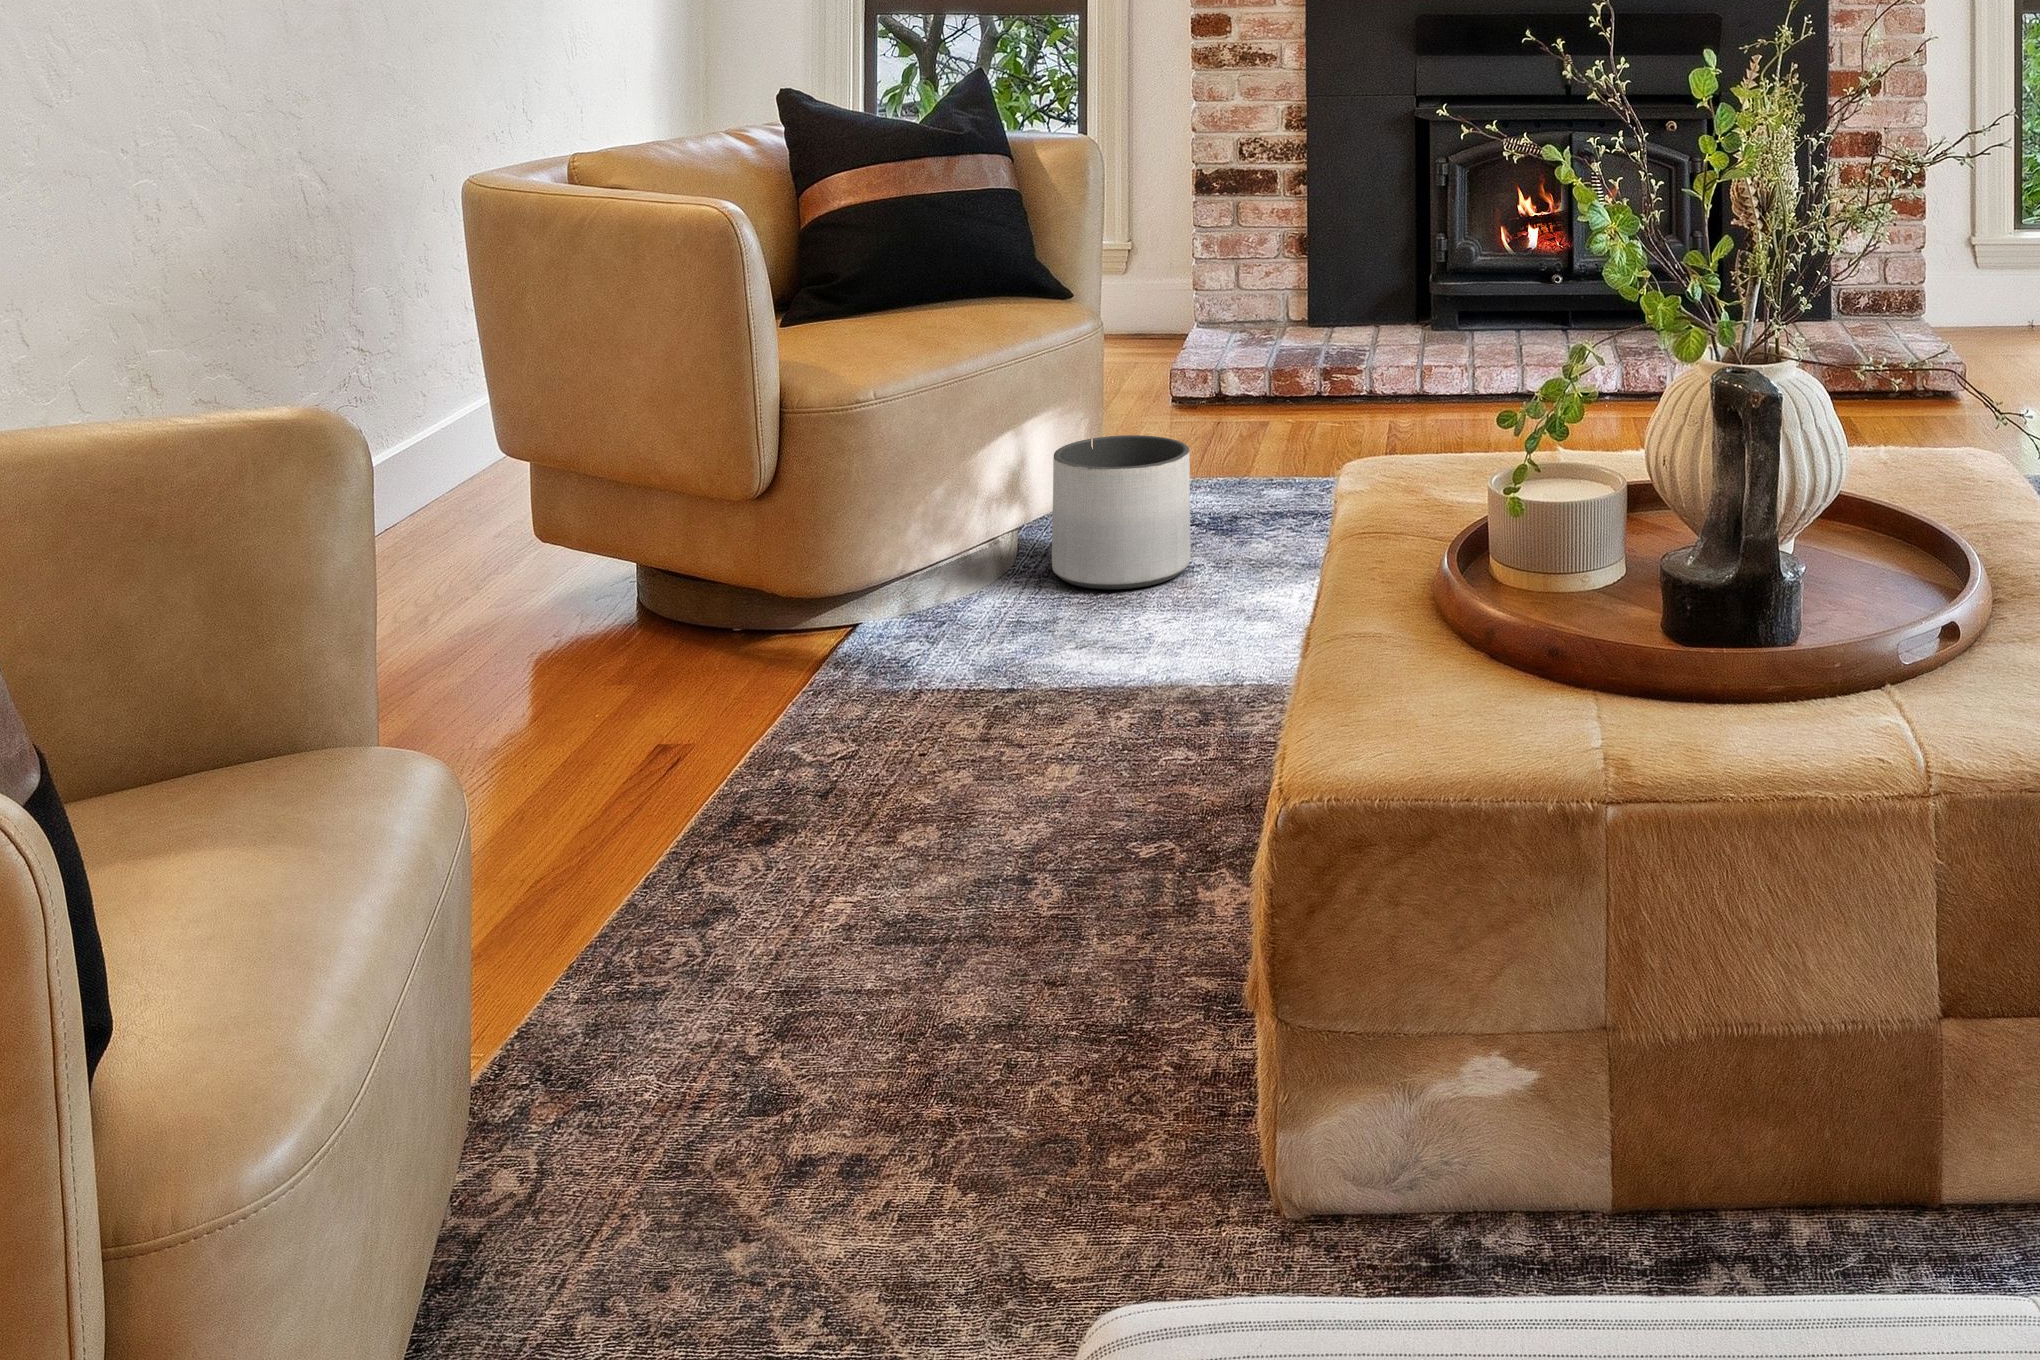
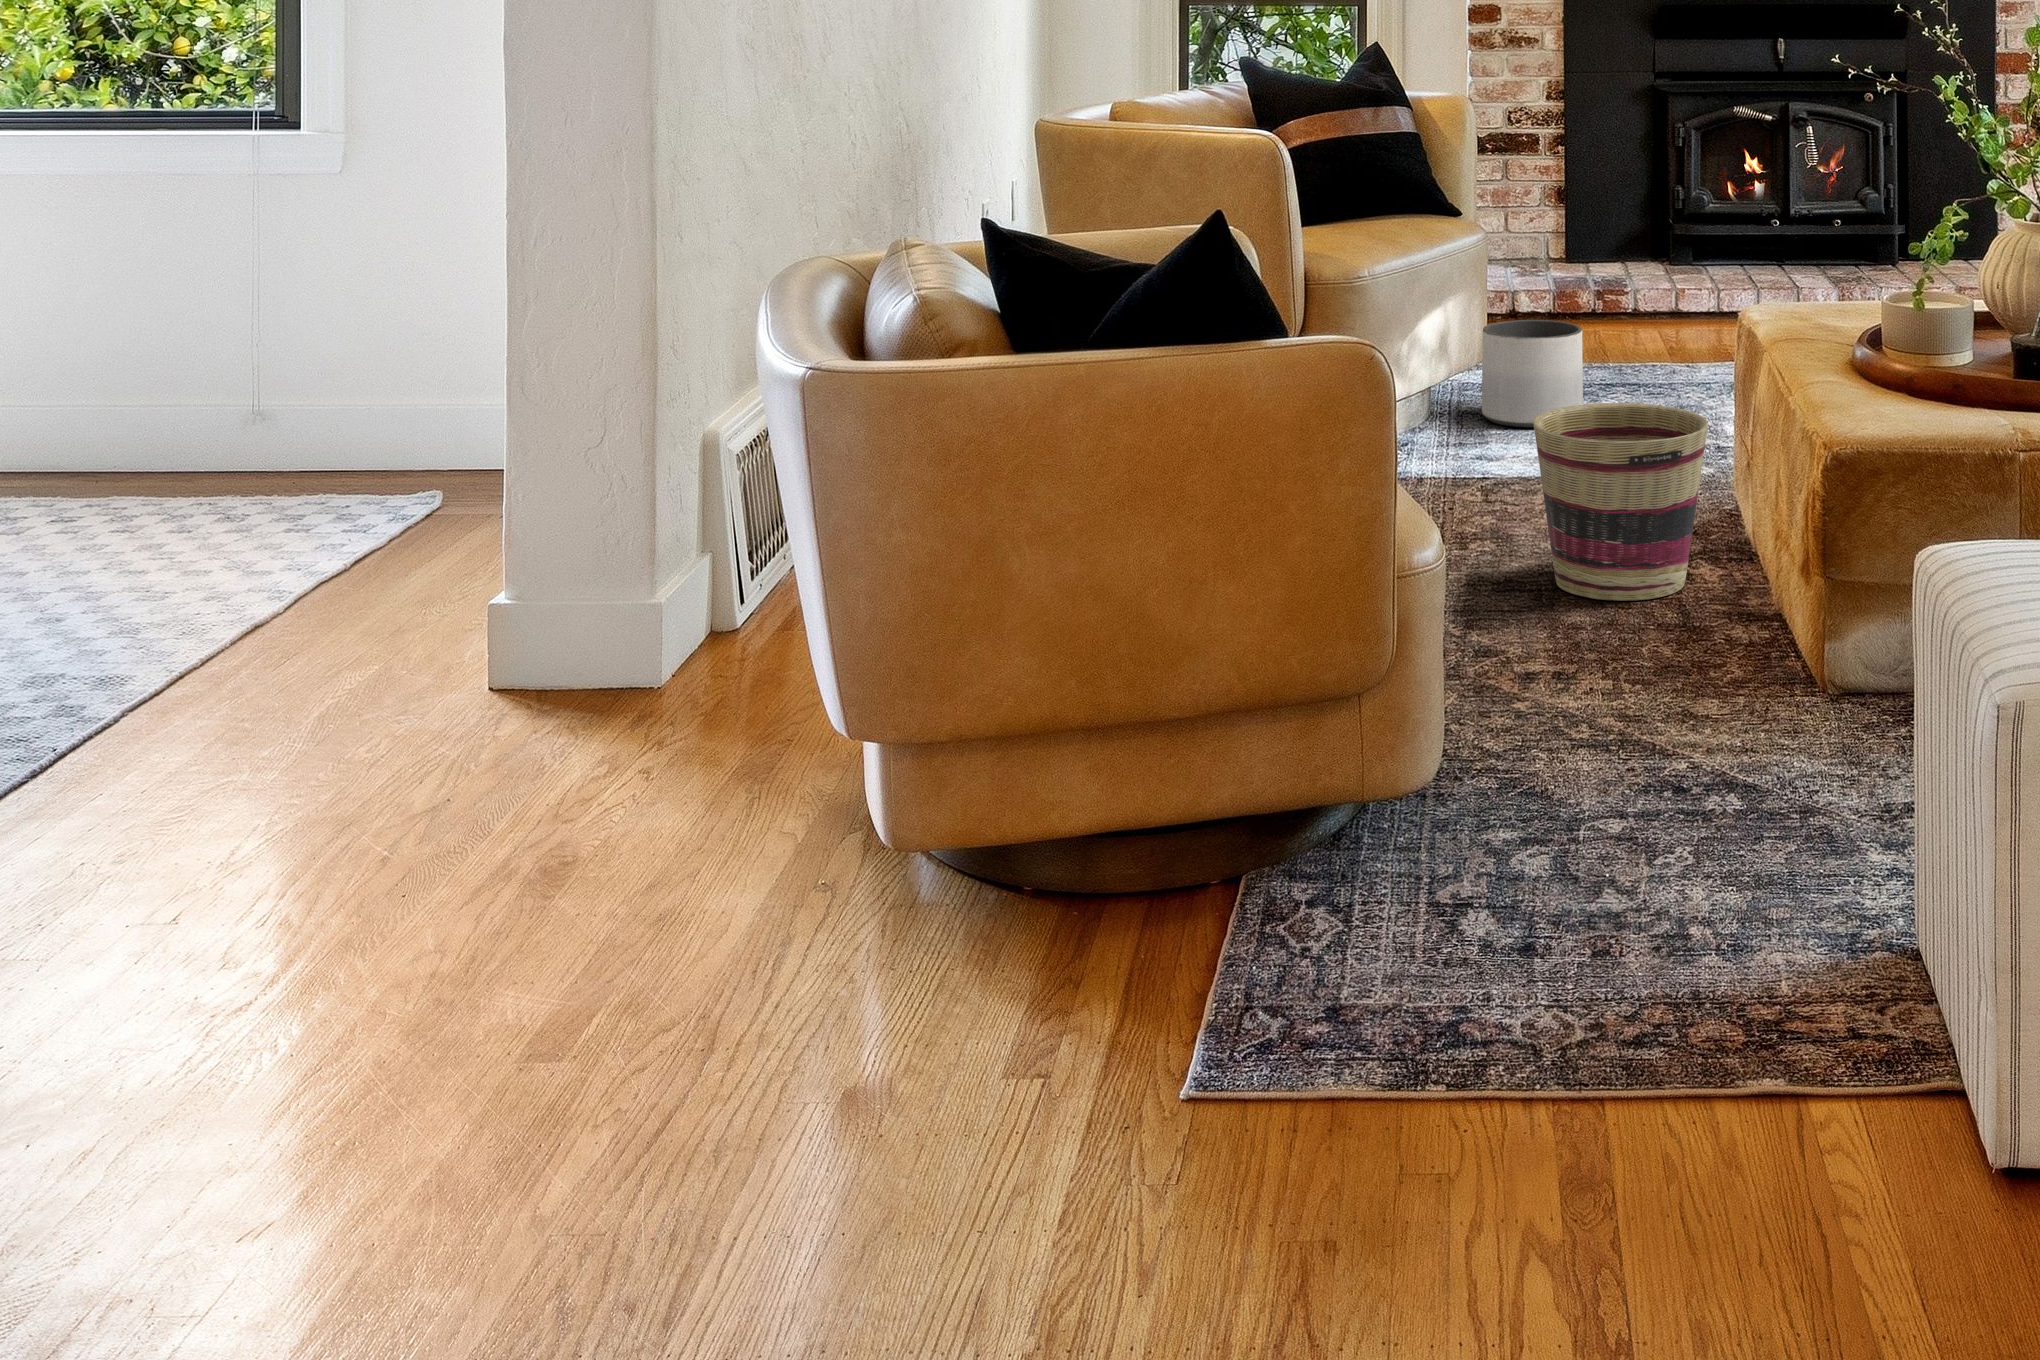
basket: none [879,633,1162,980] -> present [1533,403,1708,601]

